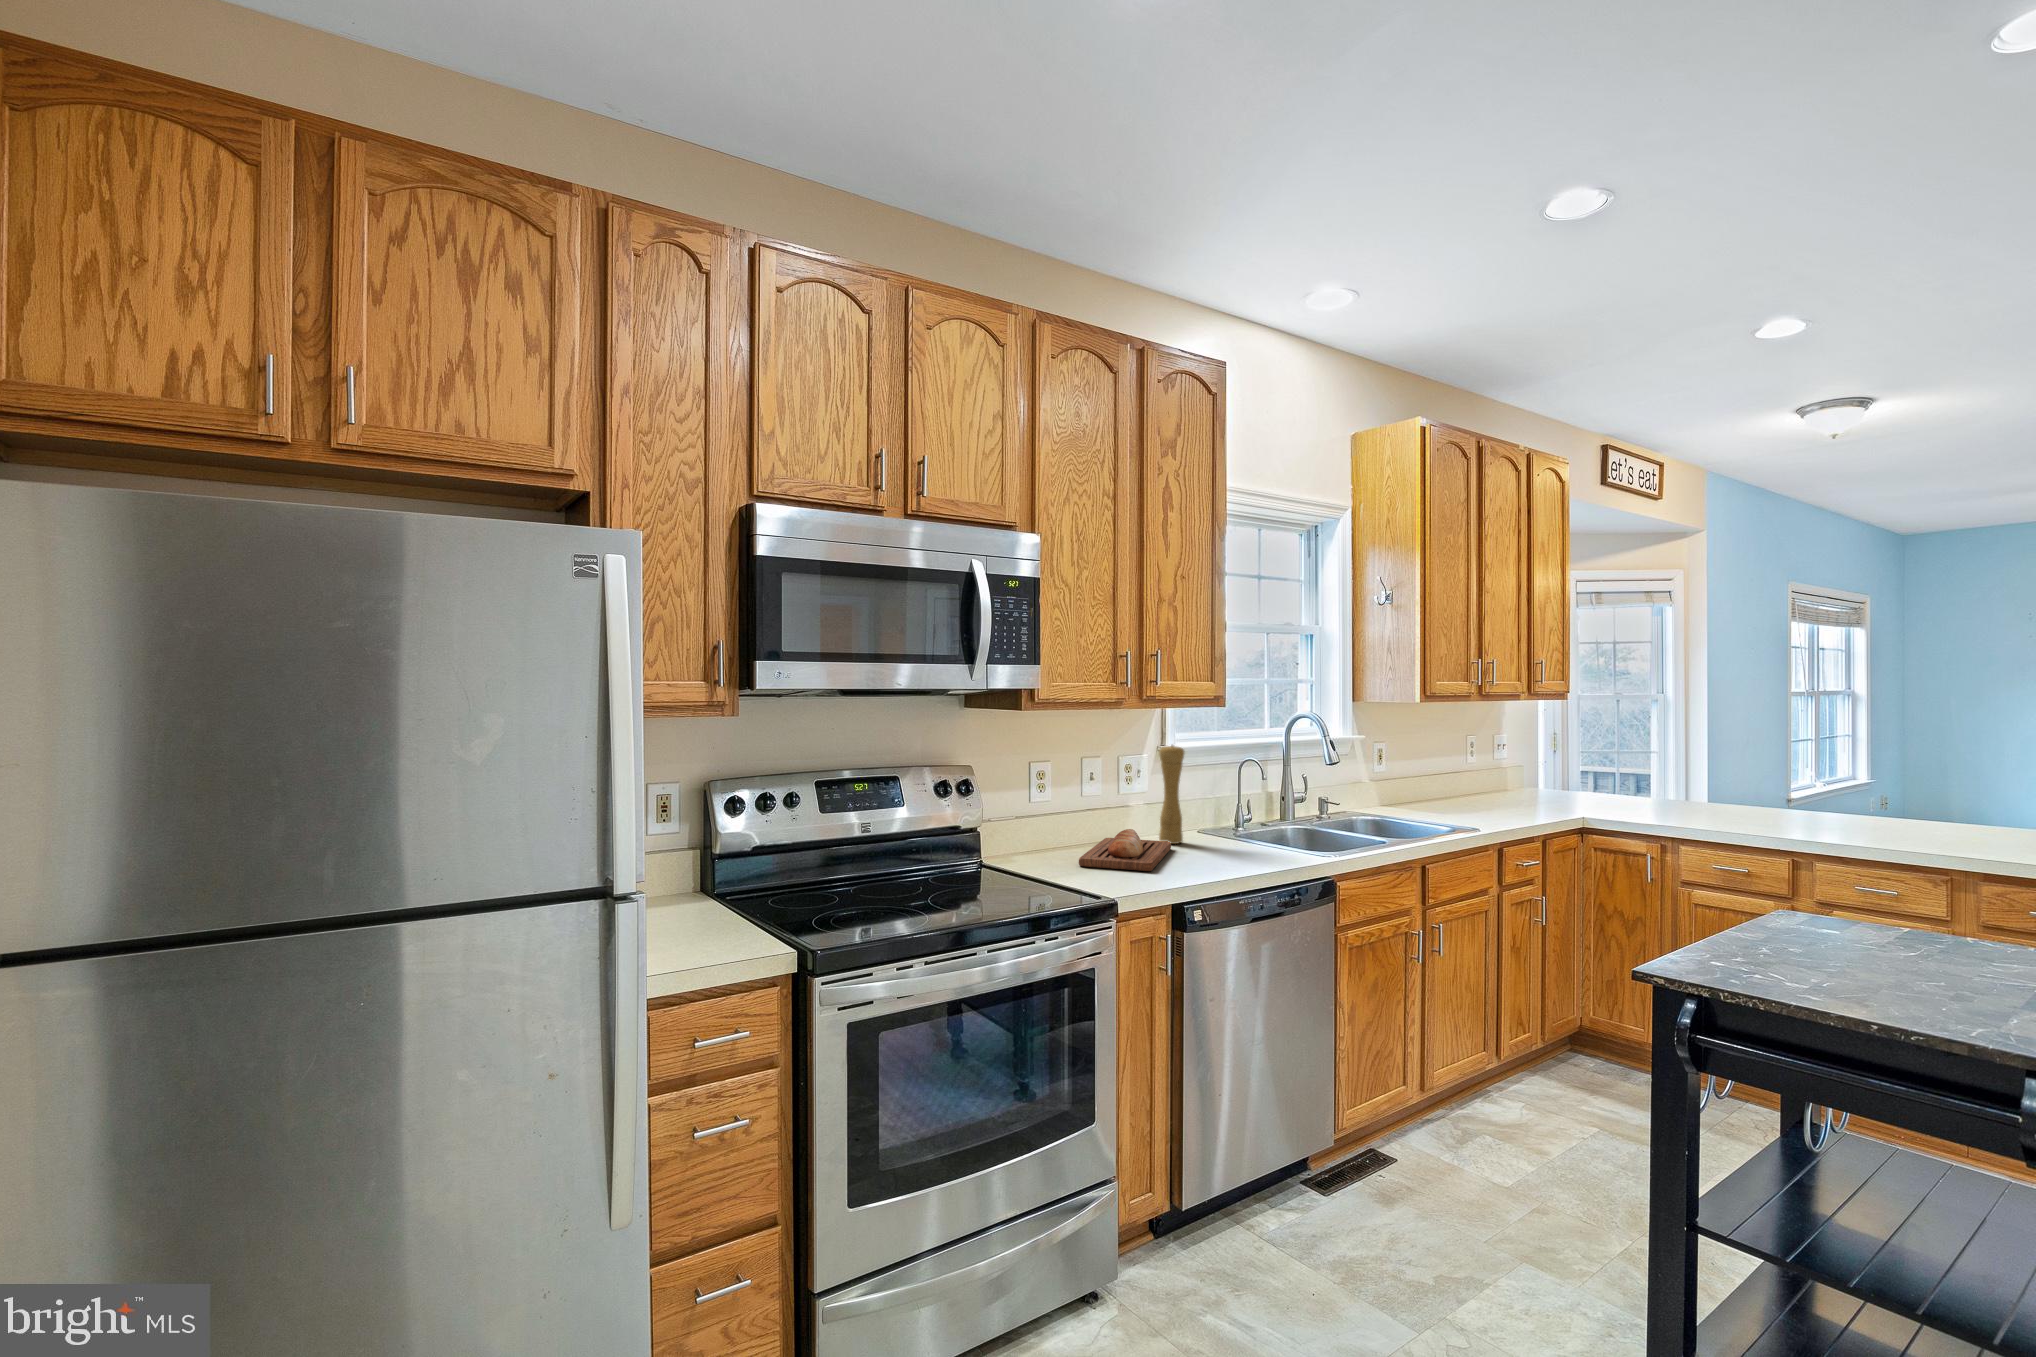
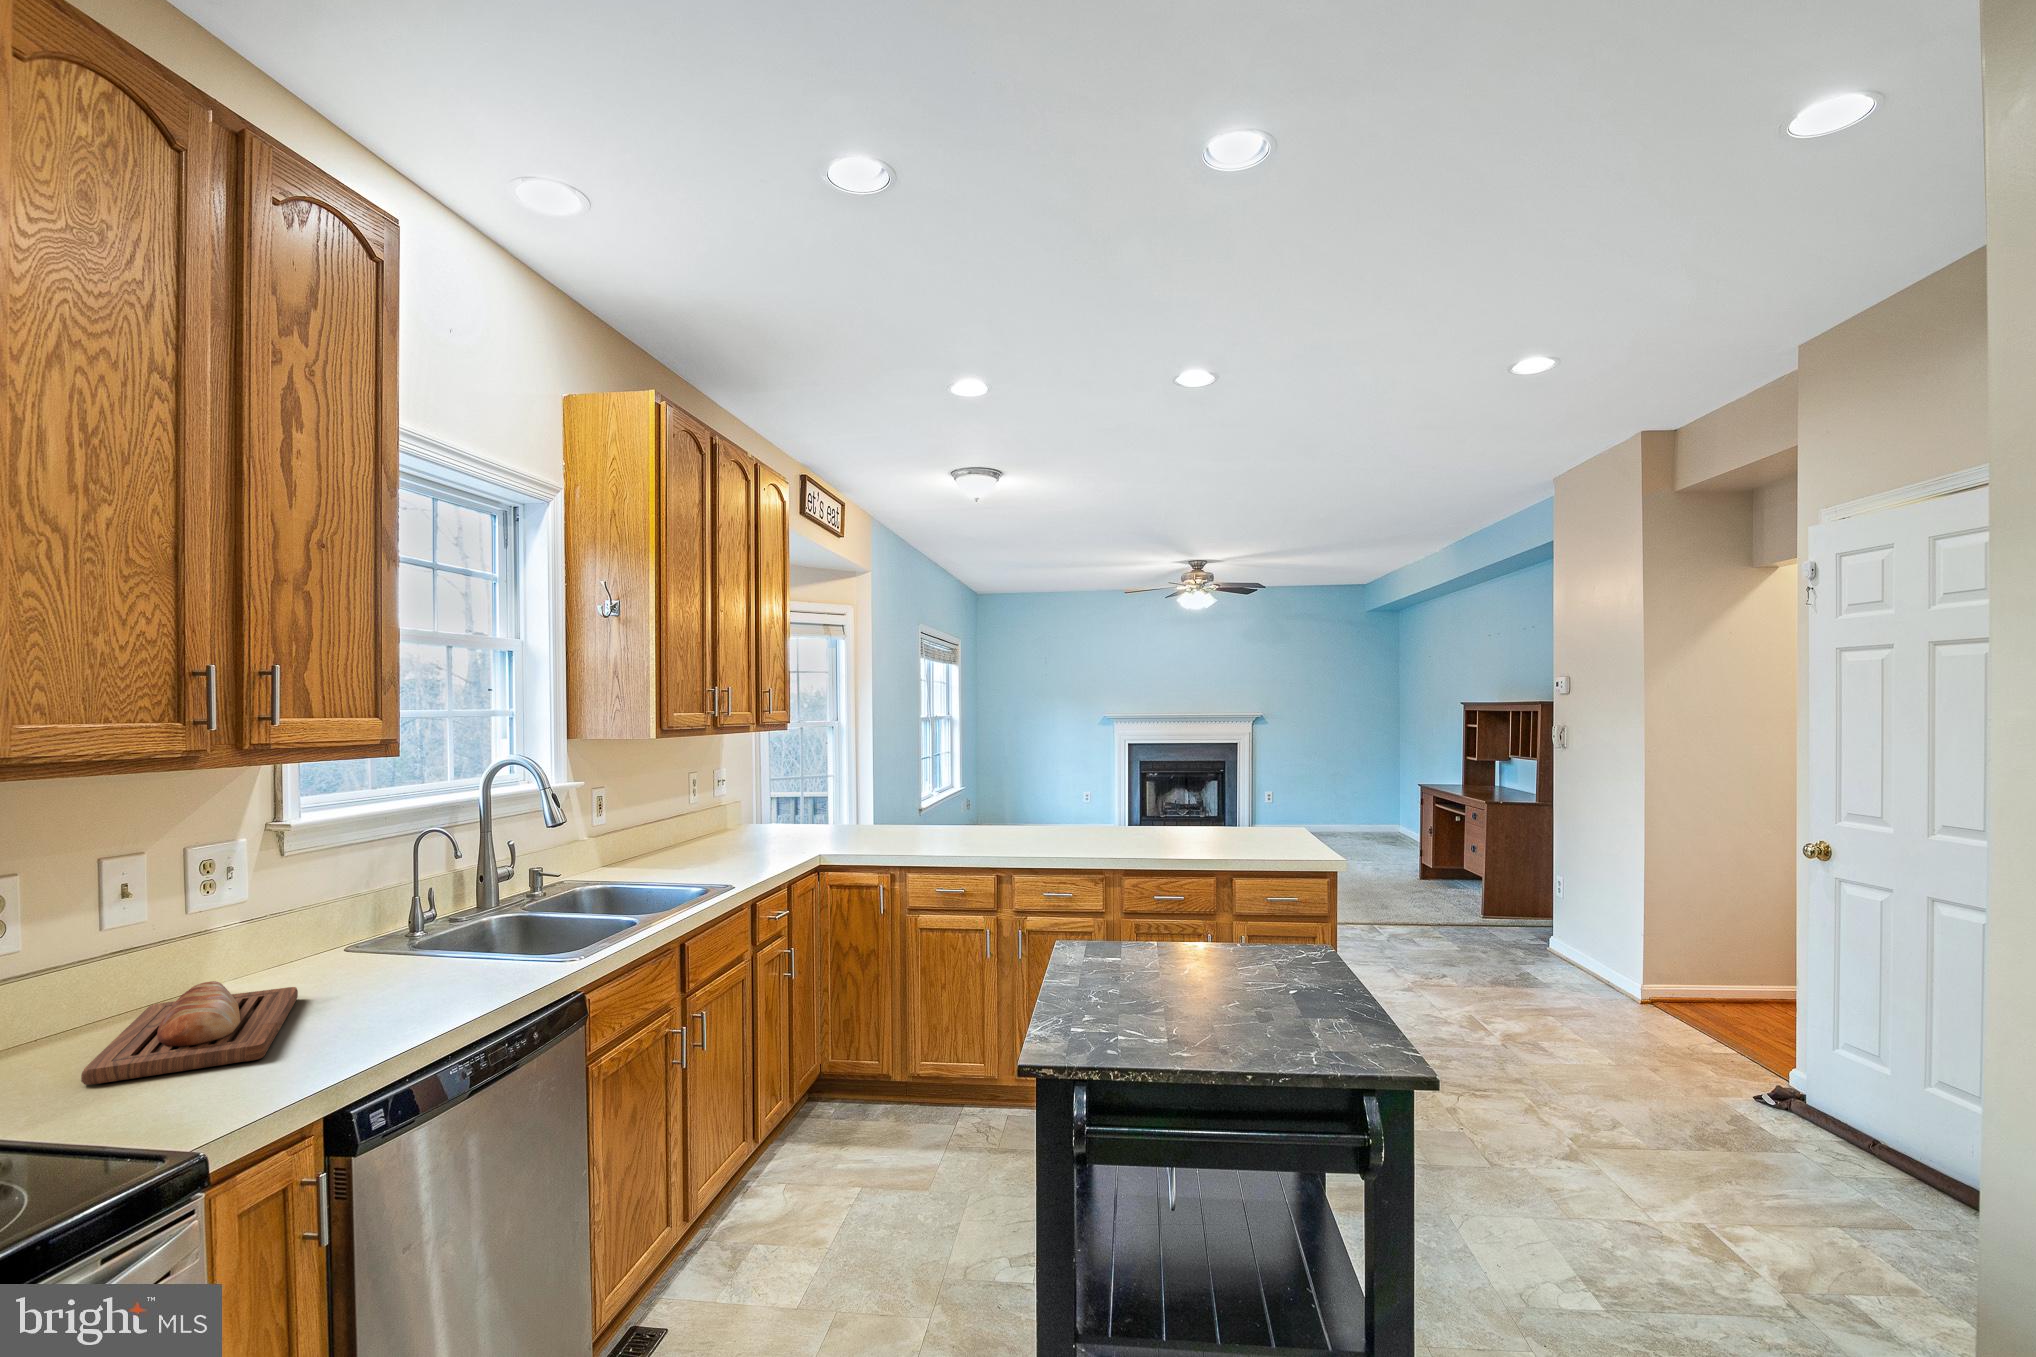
pepper mill: present [1159,745,1184,844] -> none [271,822,323,989]

